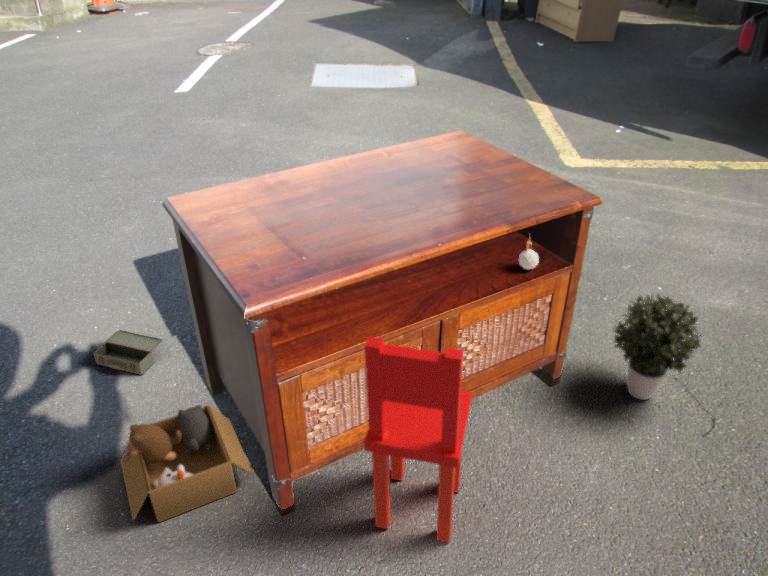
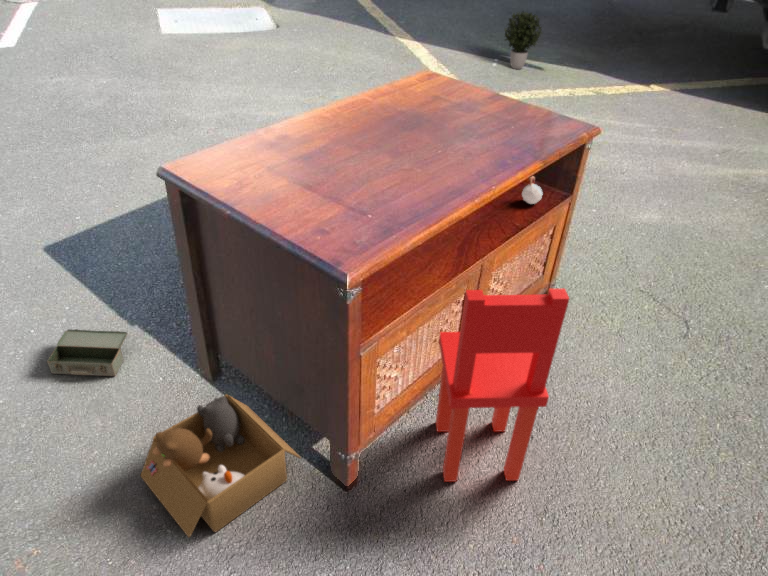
potted plant: present [614,294,701,400] -> present [505,12,542,69]

